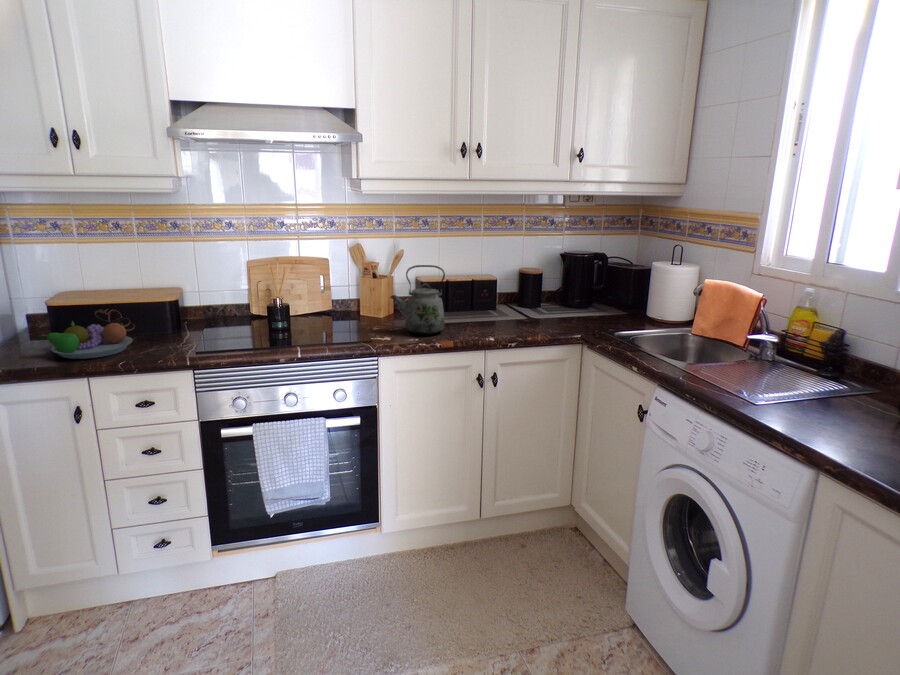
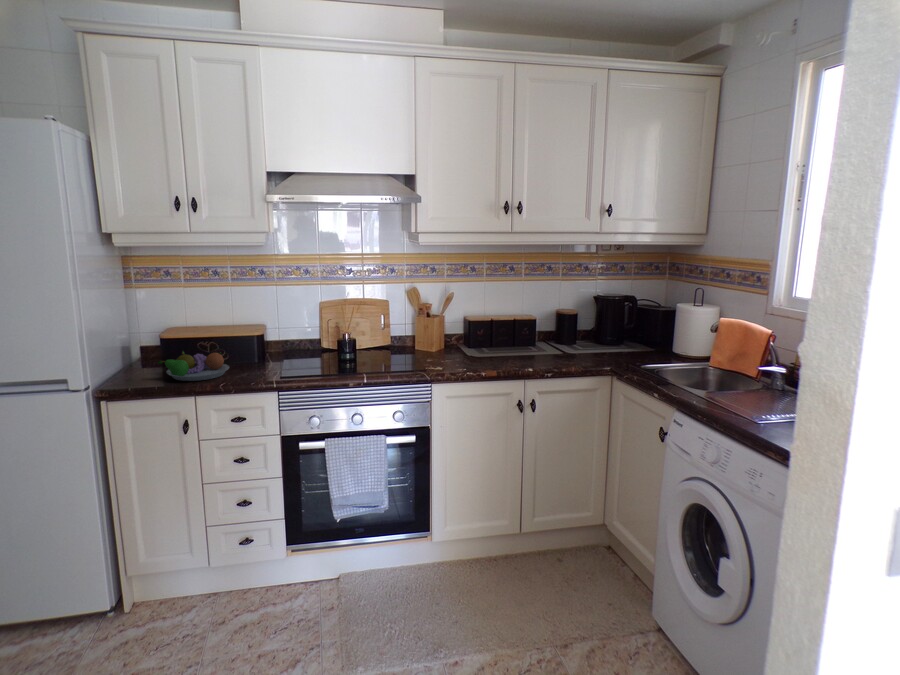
kettle: present [390,265,445,335] -> none [442,305,489,365]

